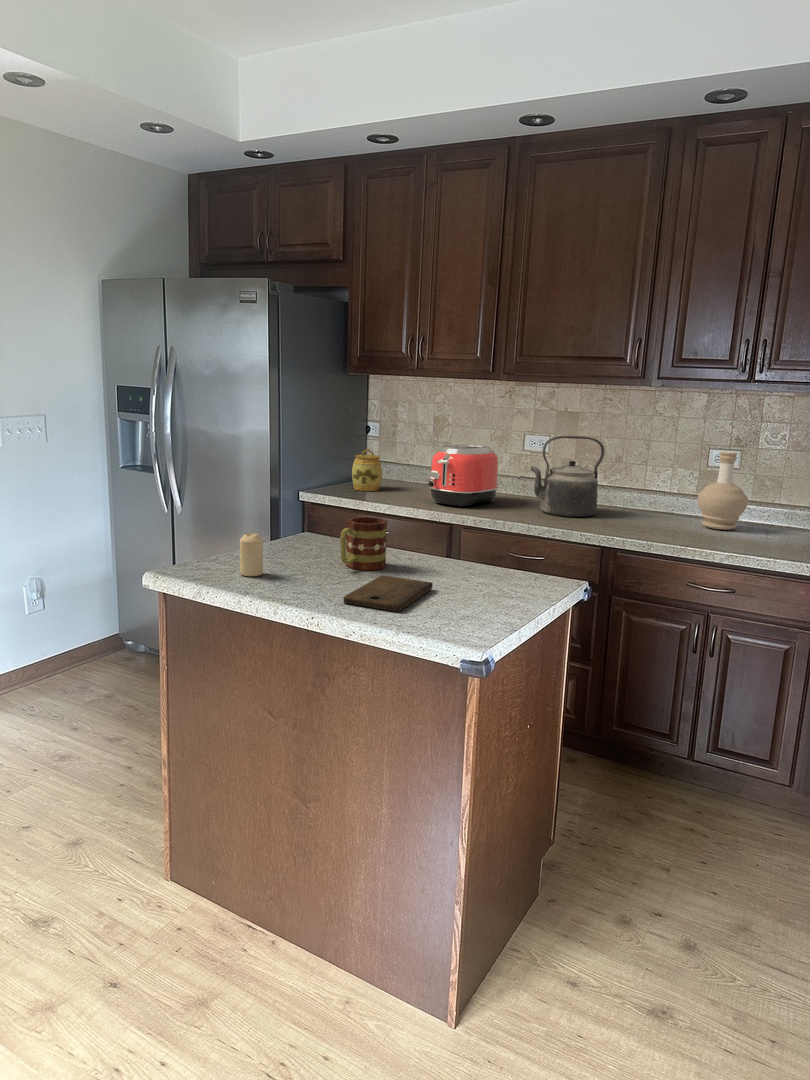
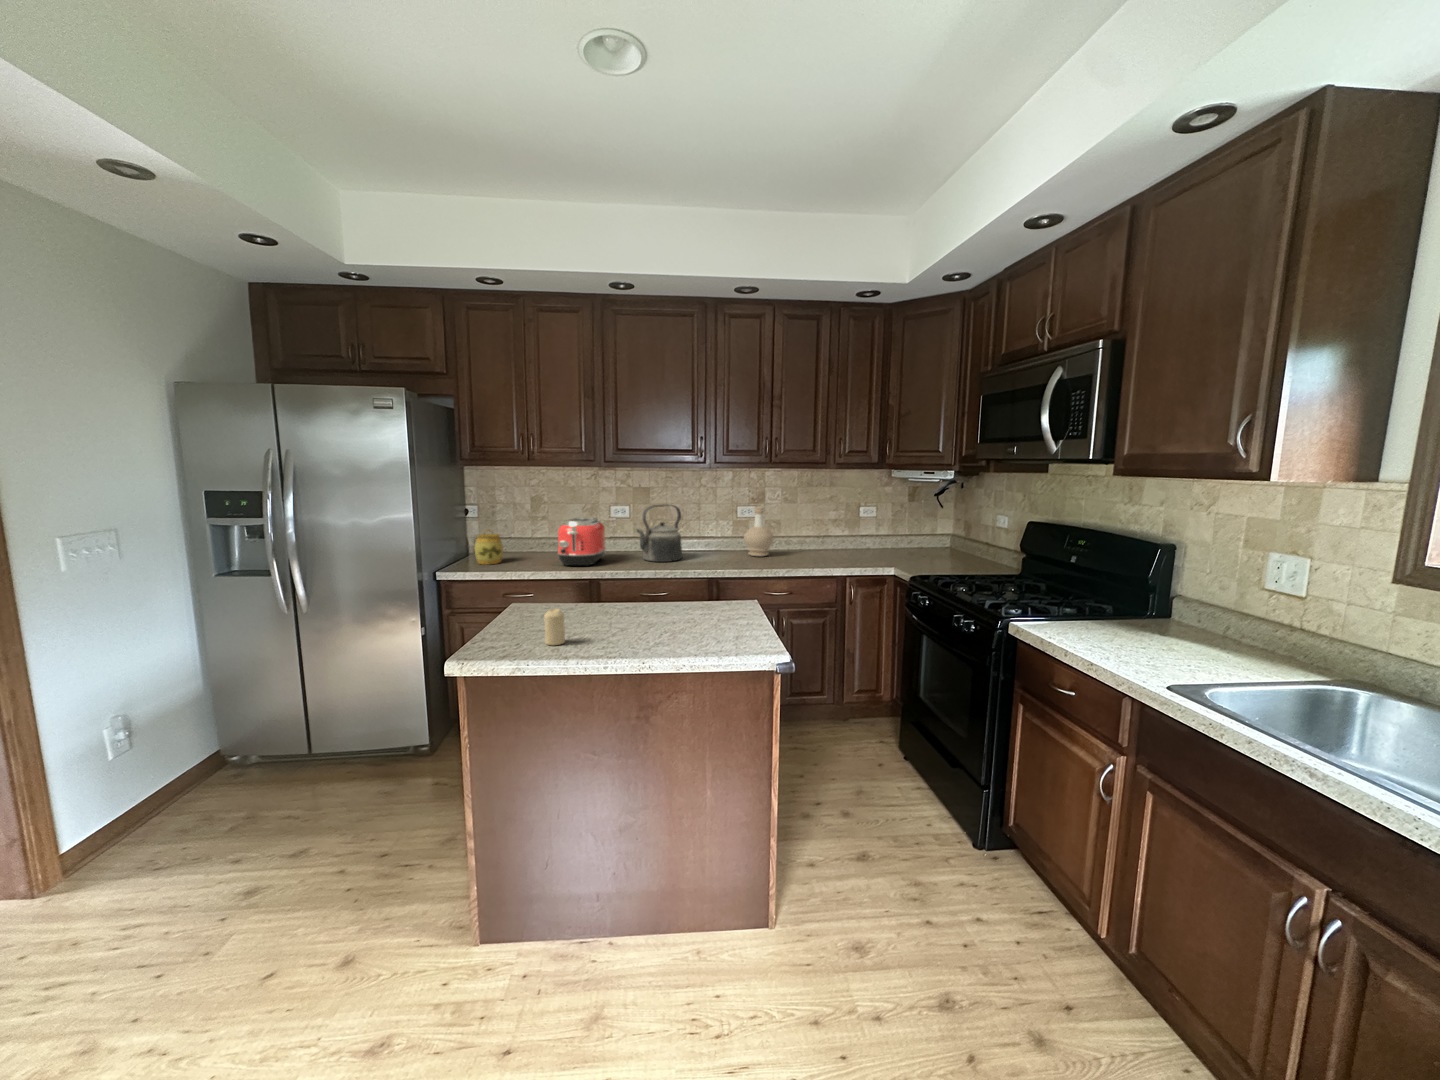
mug: present [340,517,388,570] -> none [603,581,636,623]
cutting board: present [343,575,433,612] -> none [654,620,708,647]

